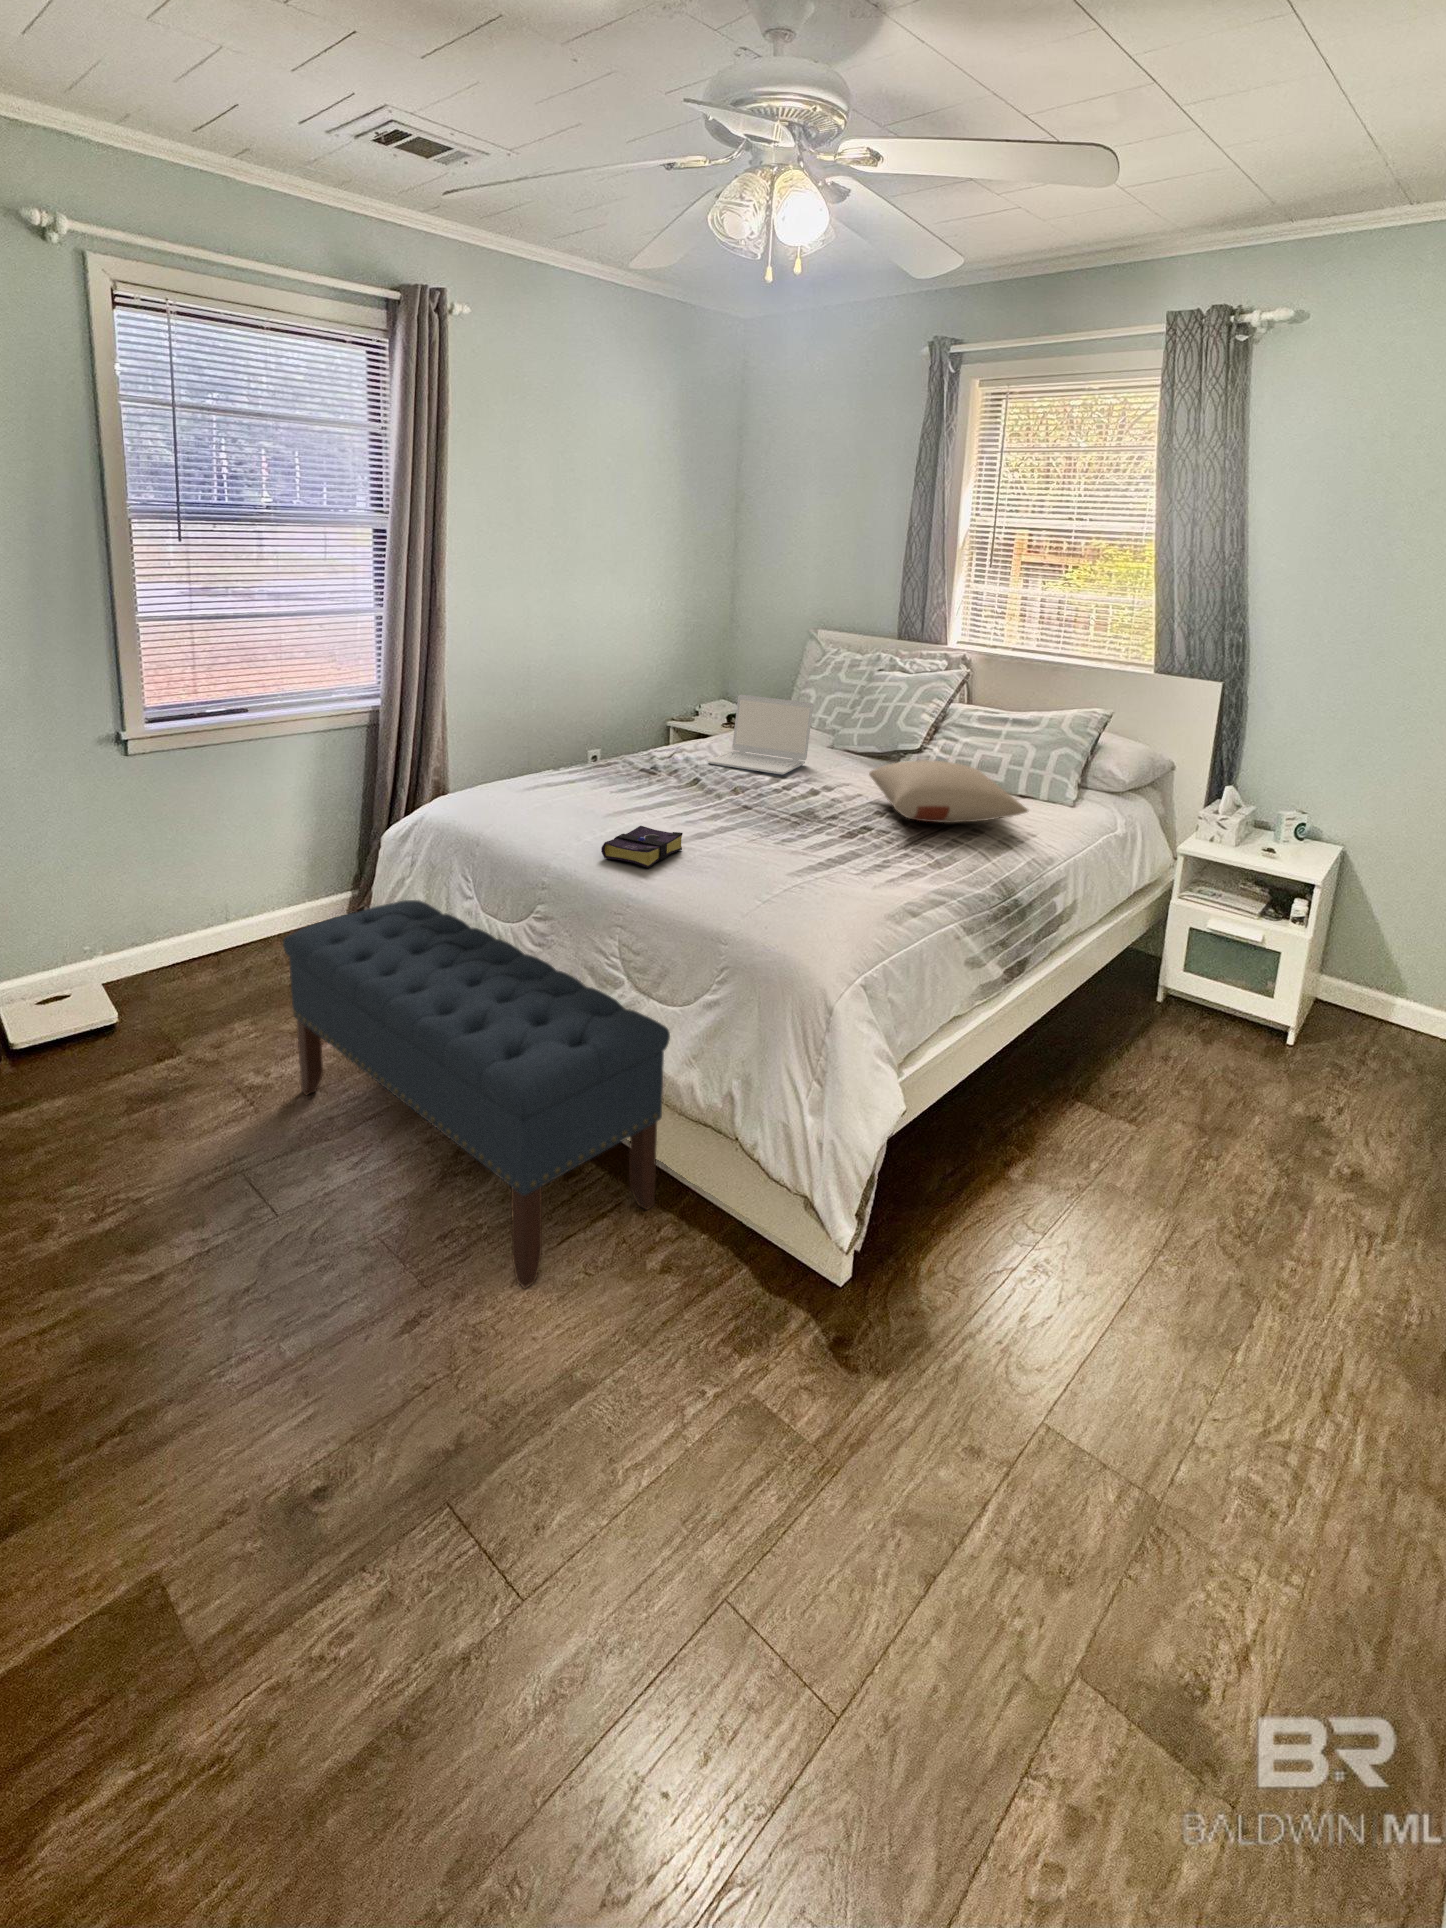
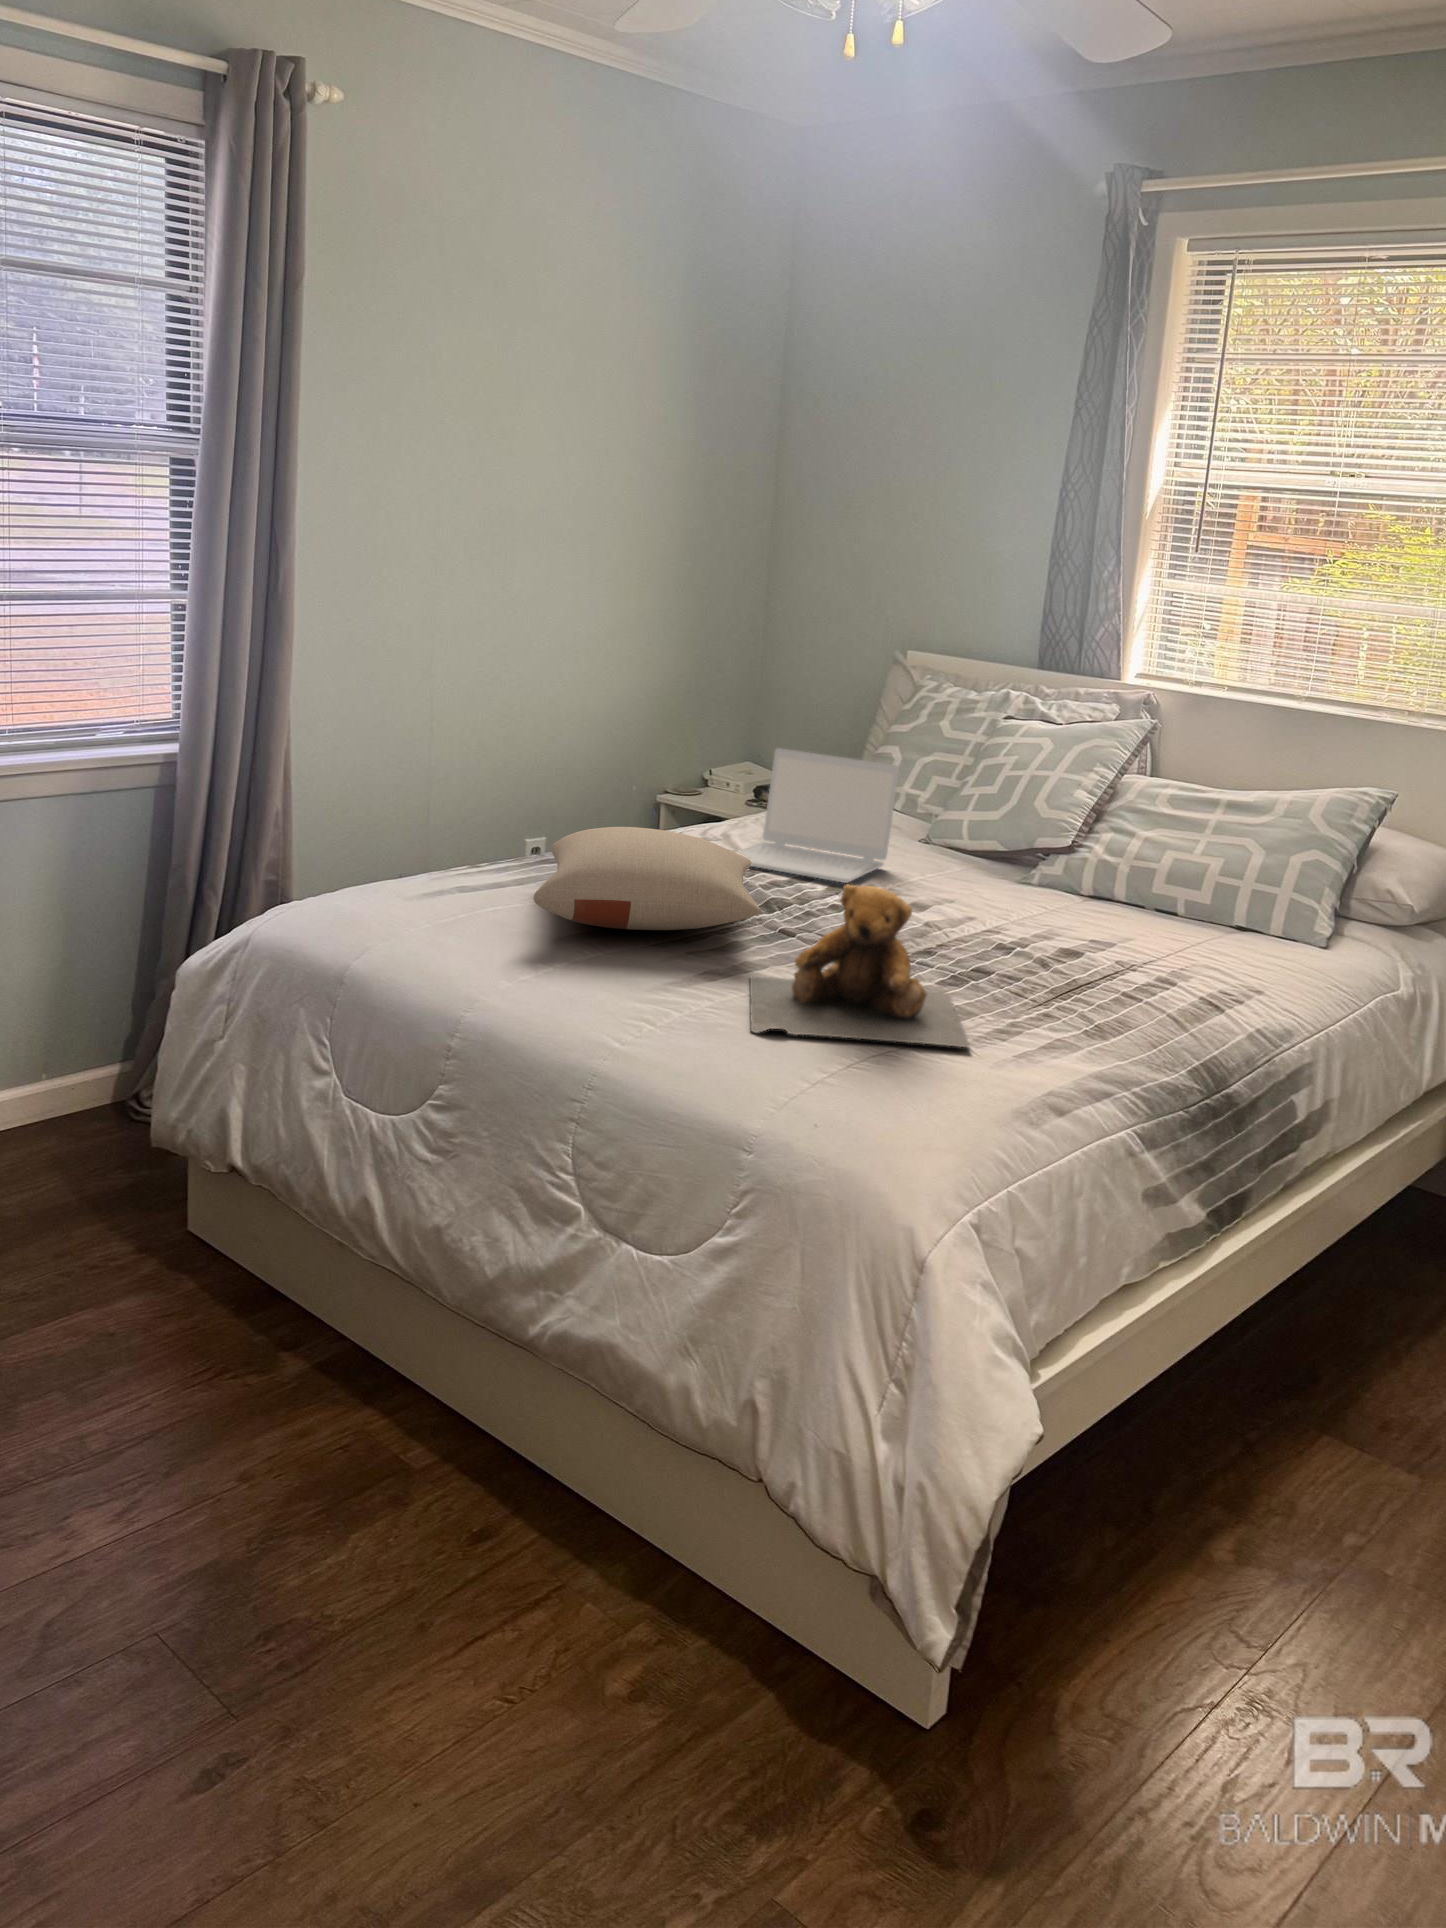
pillow: present [869,760,1028,823] -> present [534,827,761,930]
teddy bear: none [724,777,860,875] -> present [750,884,970,1047]
book: present [601,826,683,868] -> none [549,959,682,1028]
bench: present [283,900,670,1288] -> none [12,1075,657,1720]

